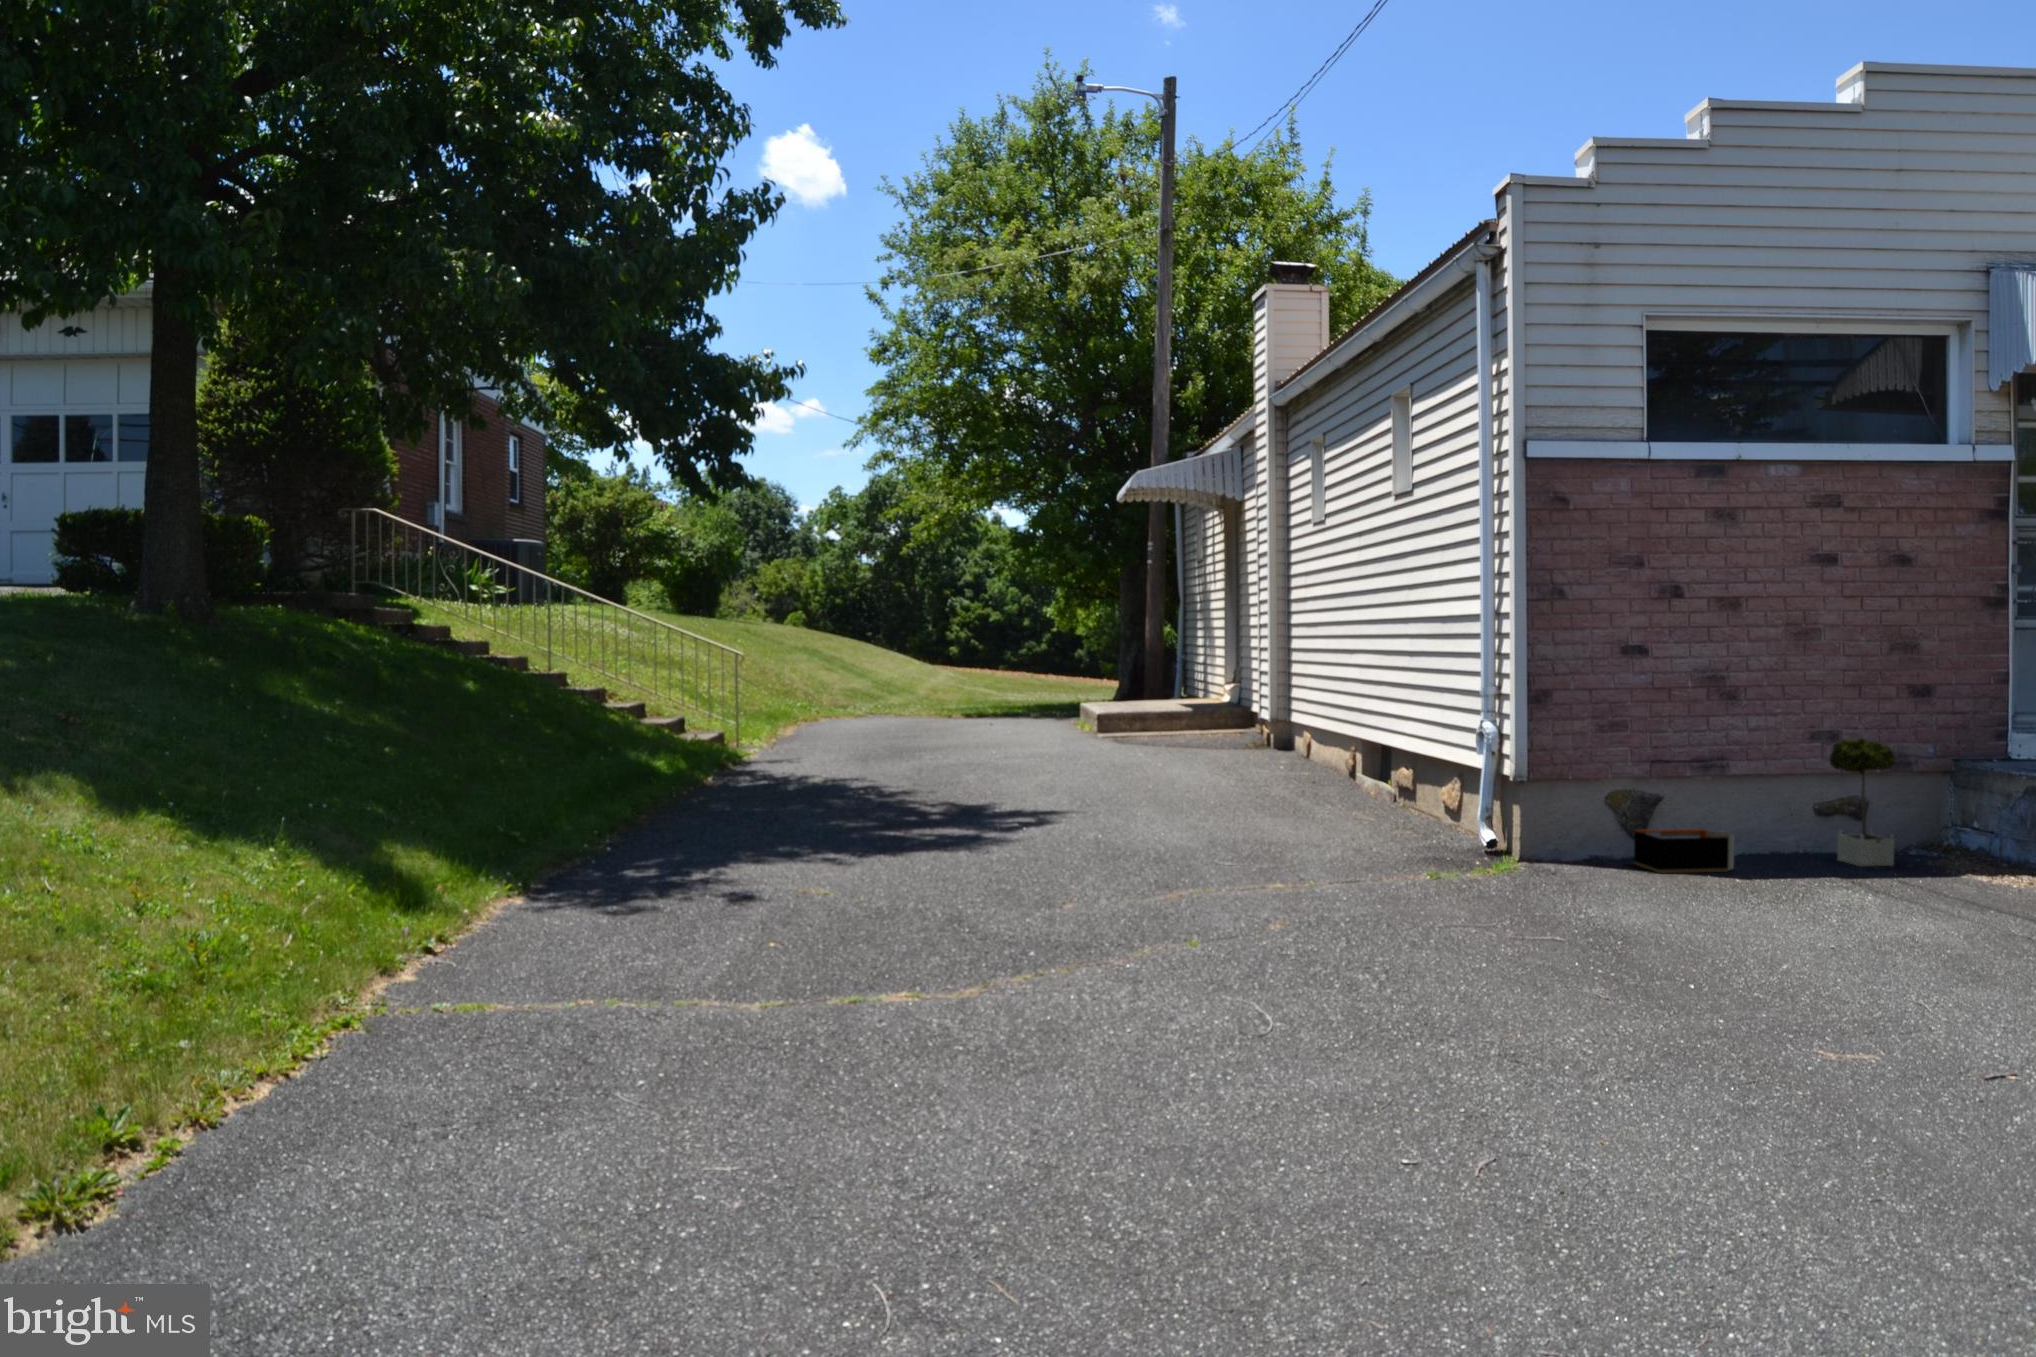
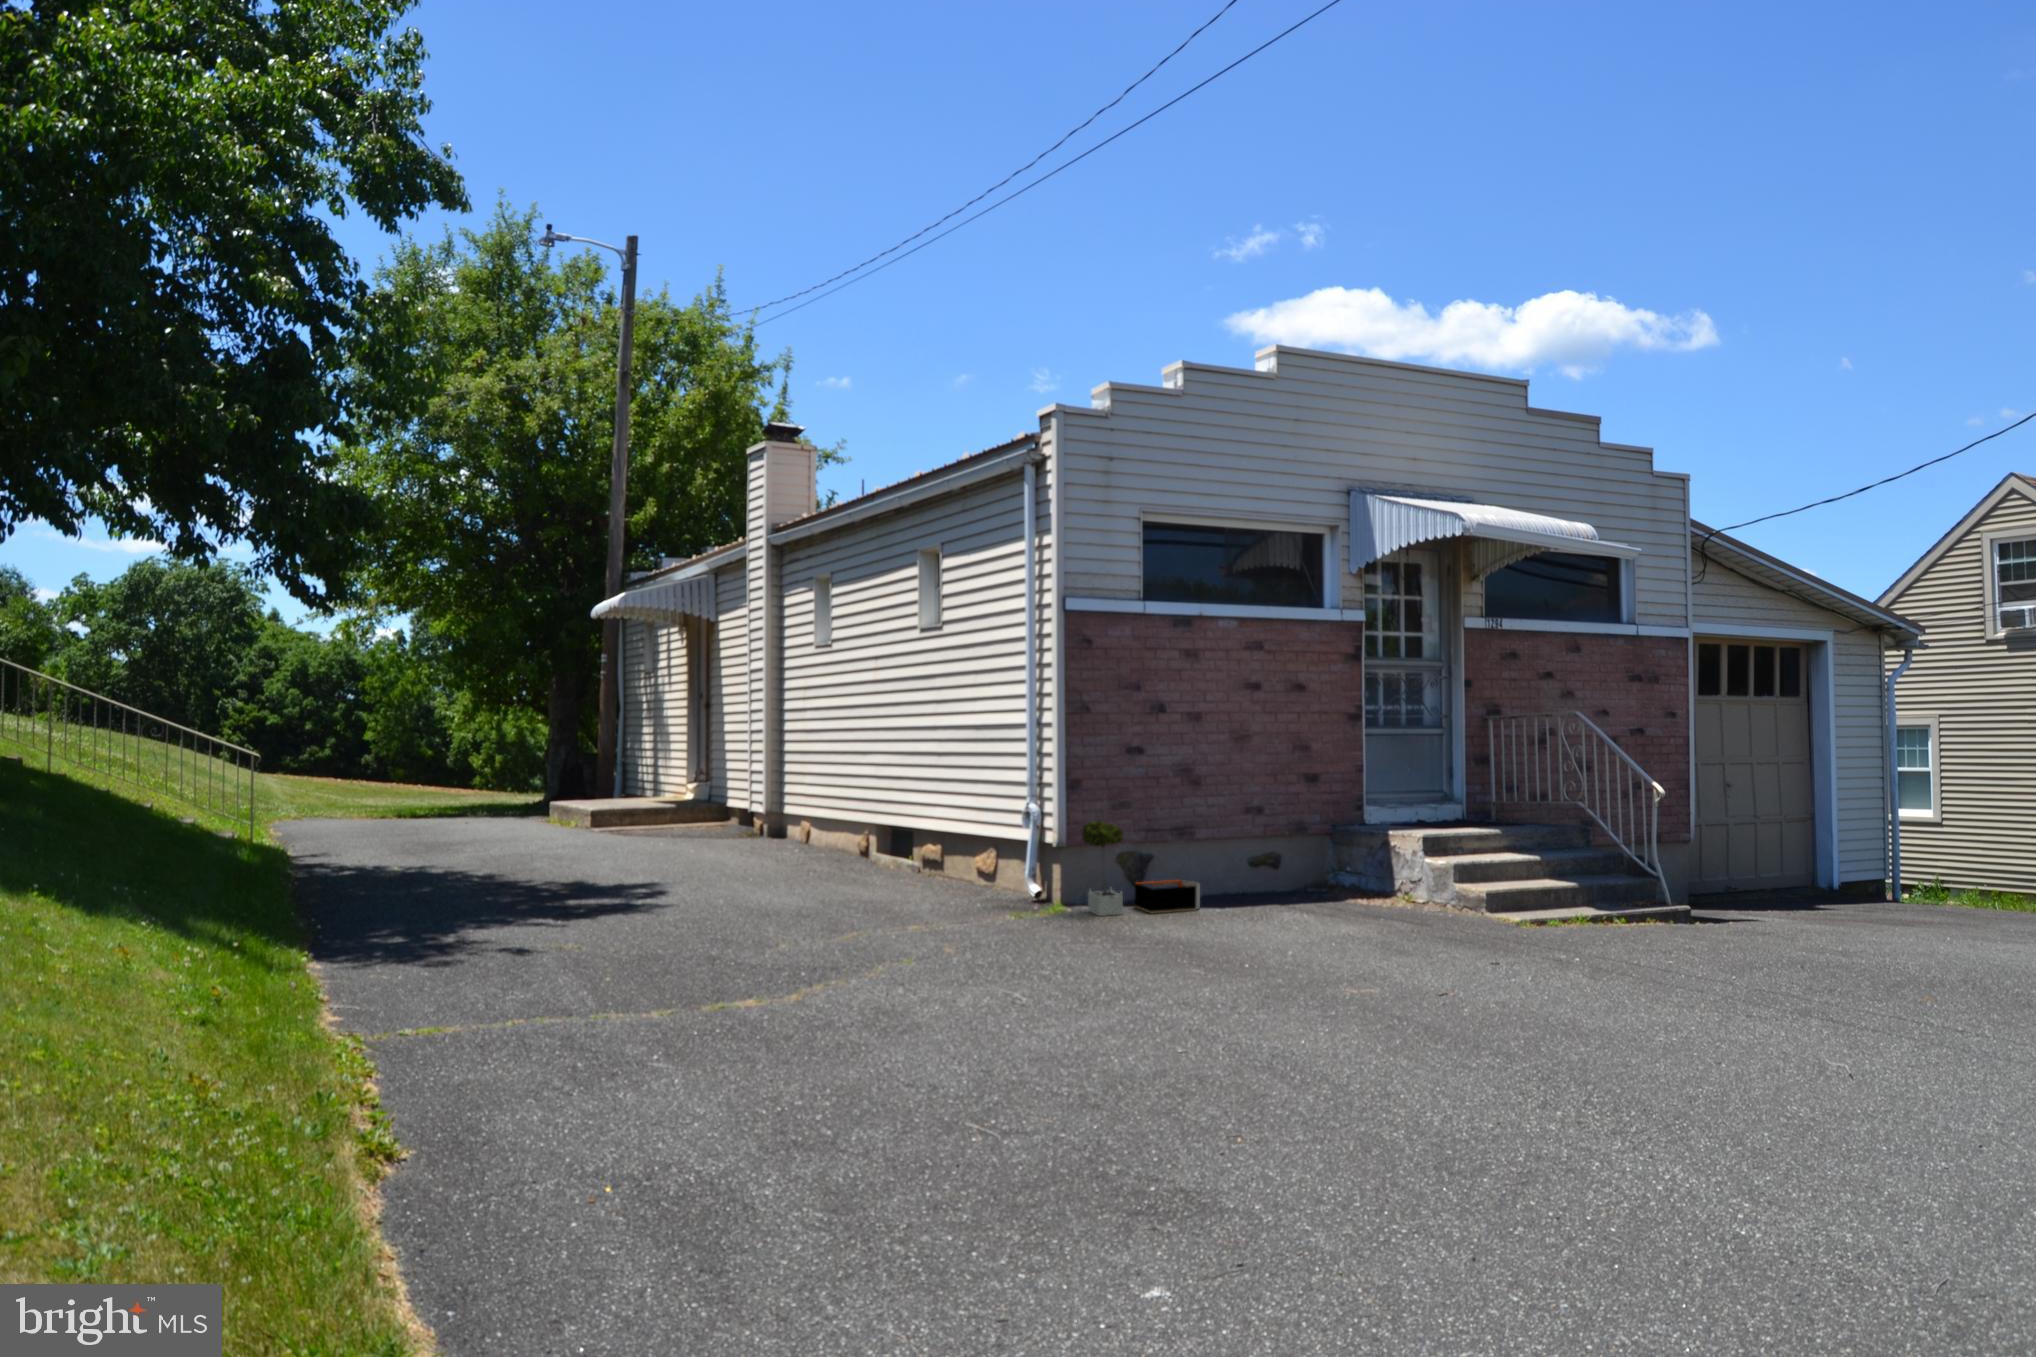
potted tree: present [1829,738,1895,866] -> present [1083,821,1123,916]

